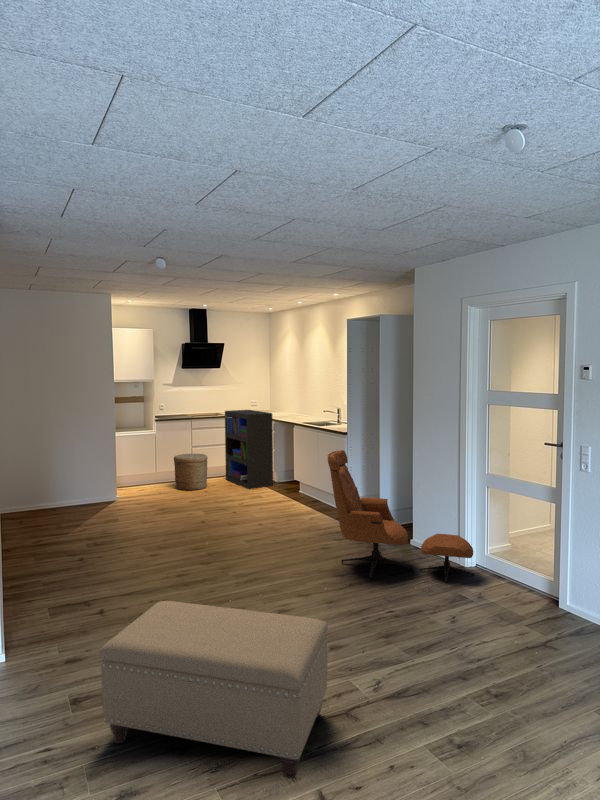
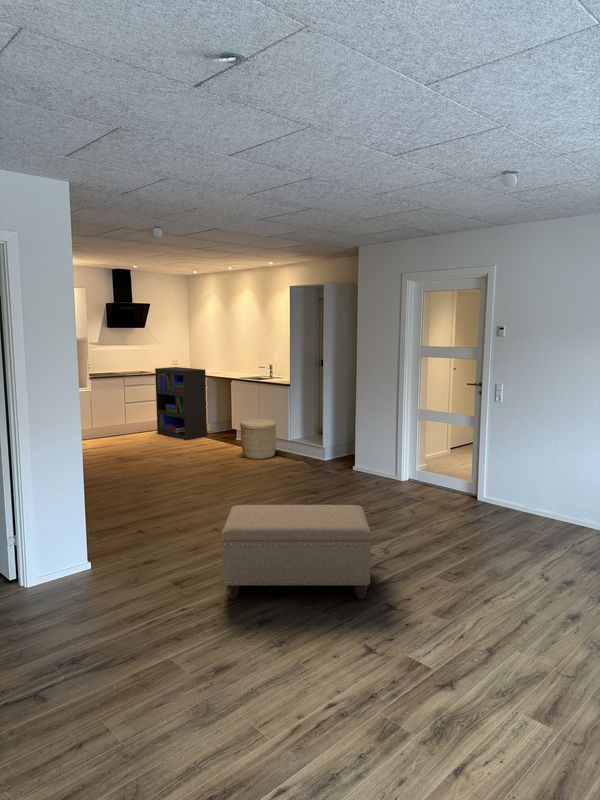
lounge chair: present [328,450,474,583] -> none [300,396,413,495]
woven basket: present [174,454,208,490] -> present [240,419,276,459]

